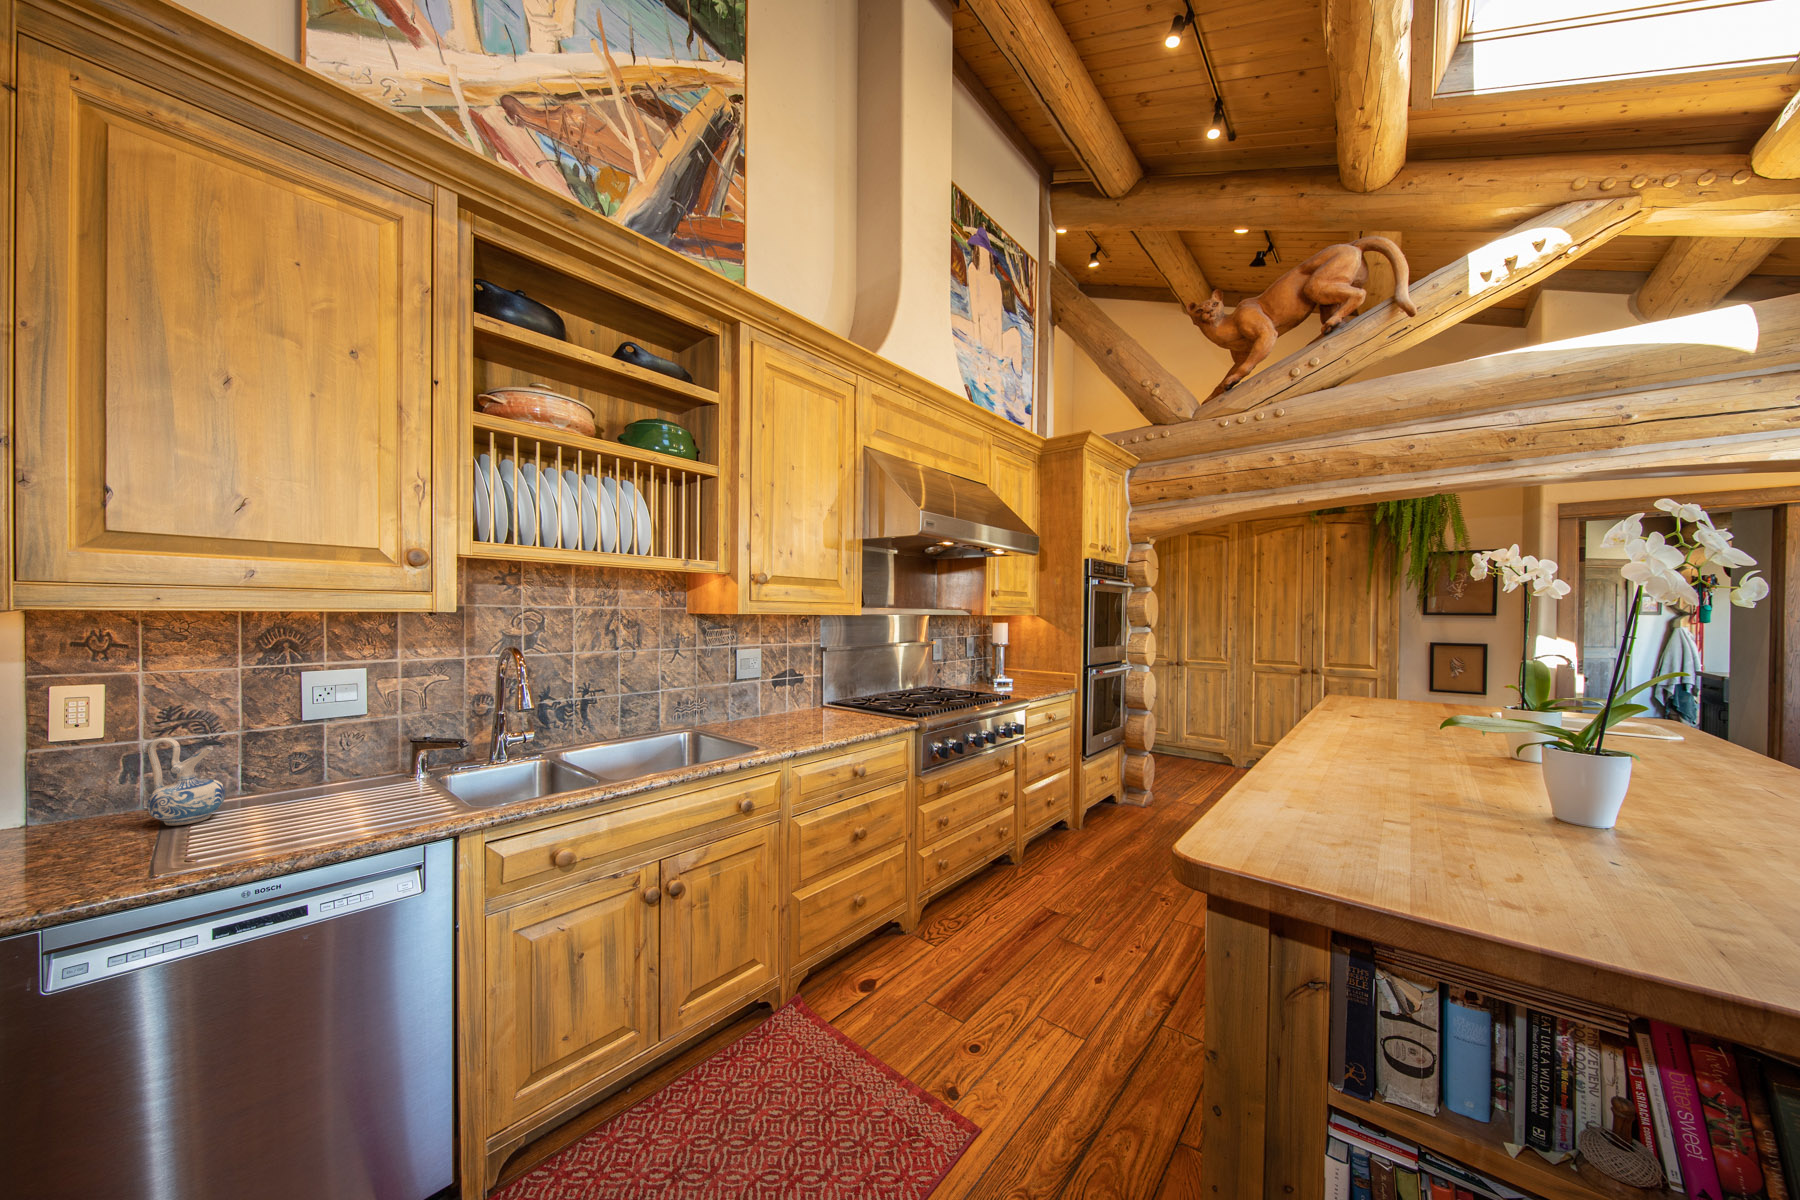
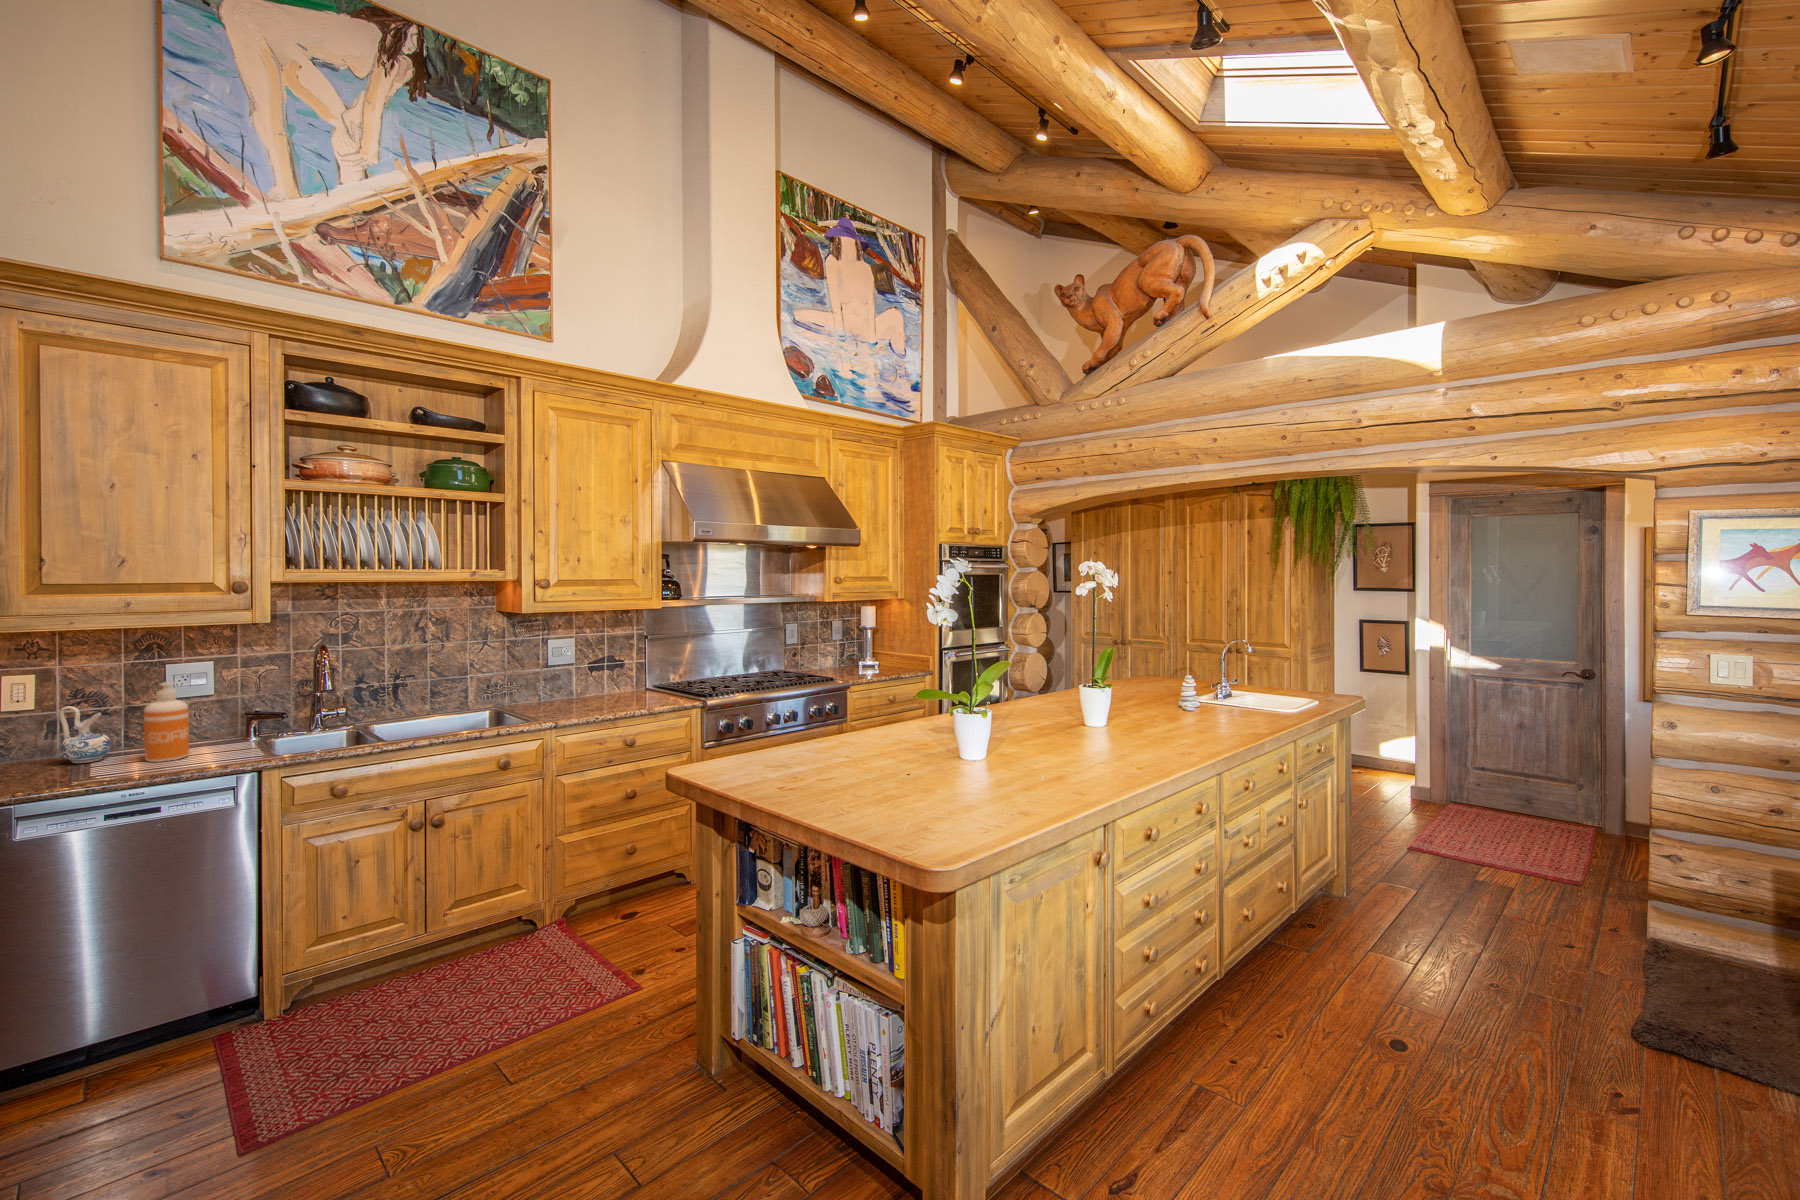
soap dispenser: none [278,698,342,819] -> present [144,682,189,762]

